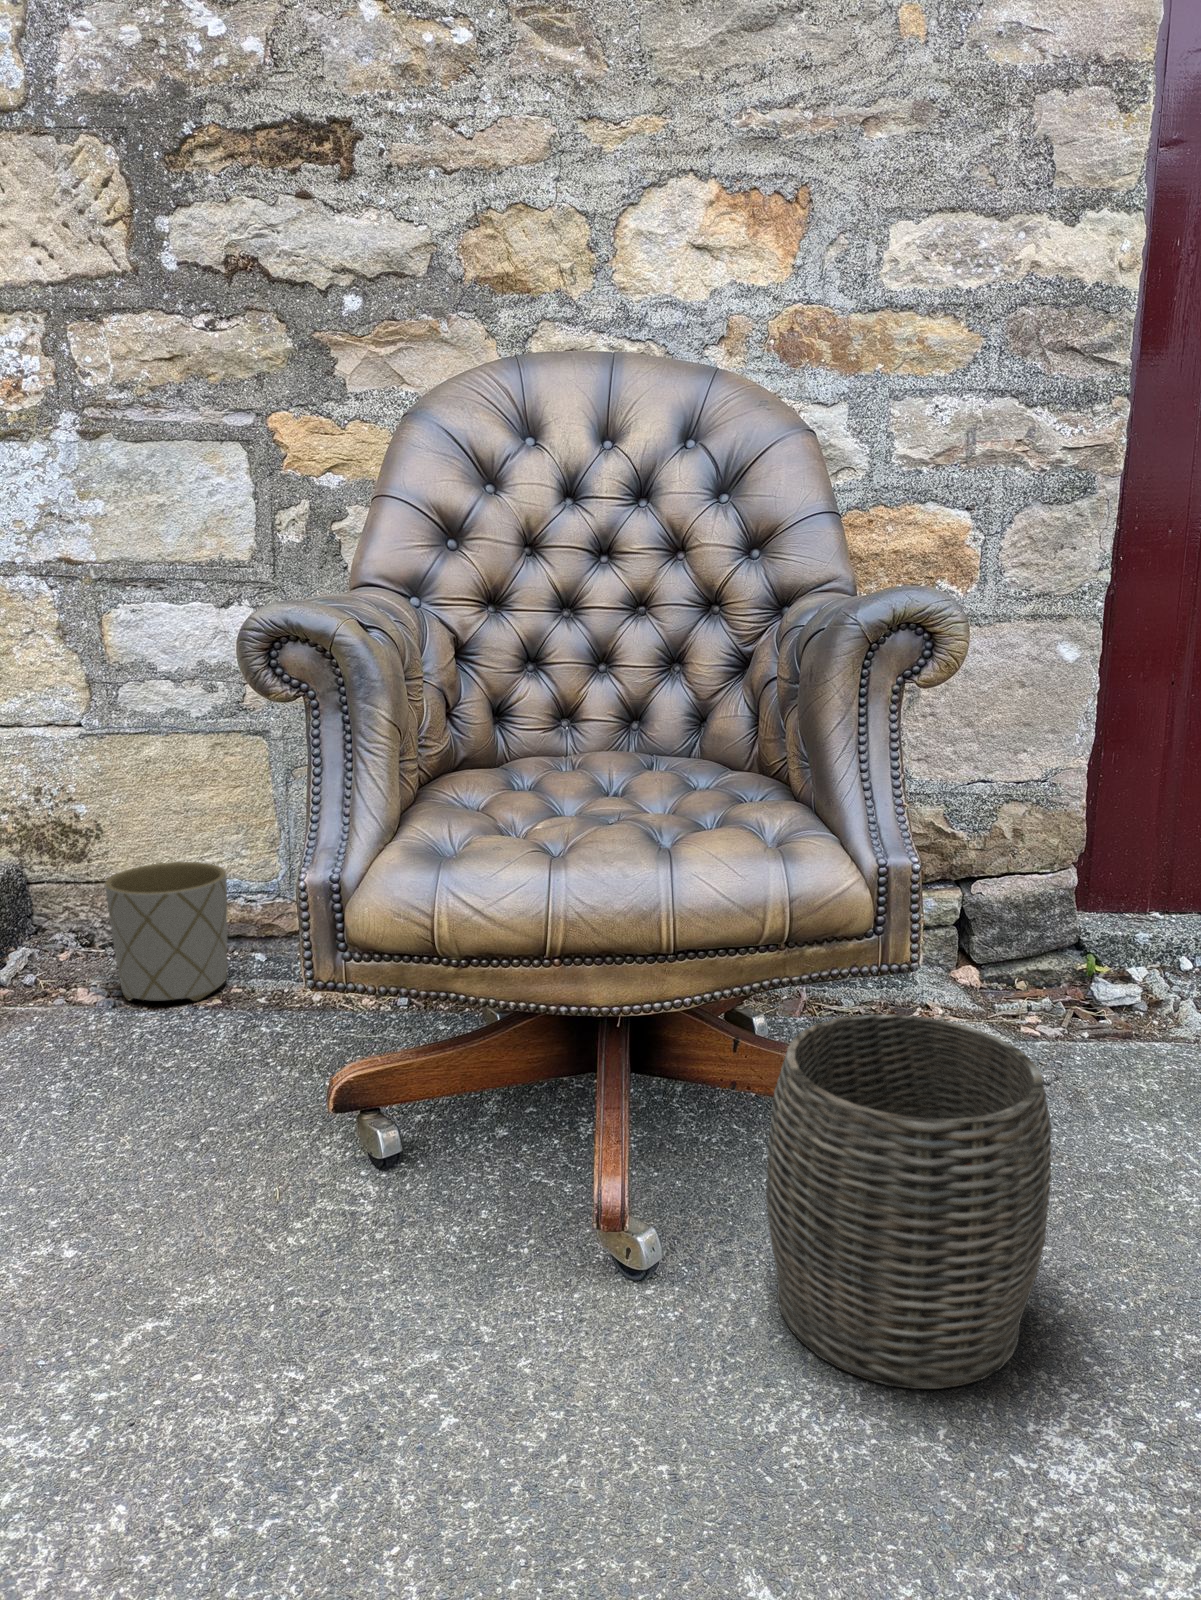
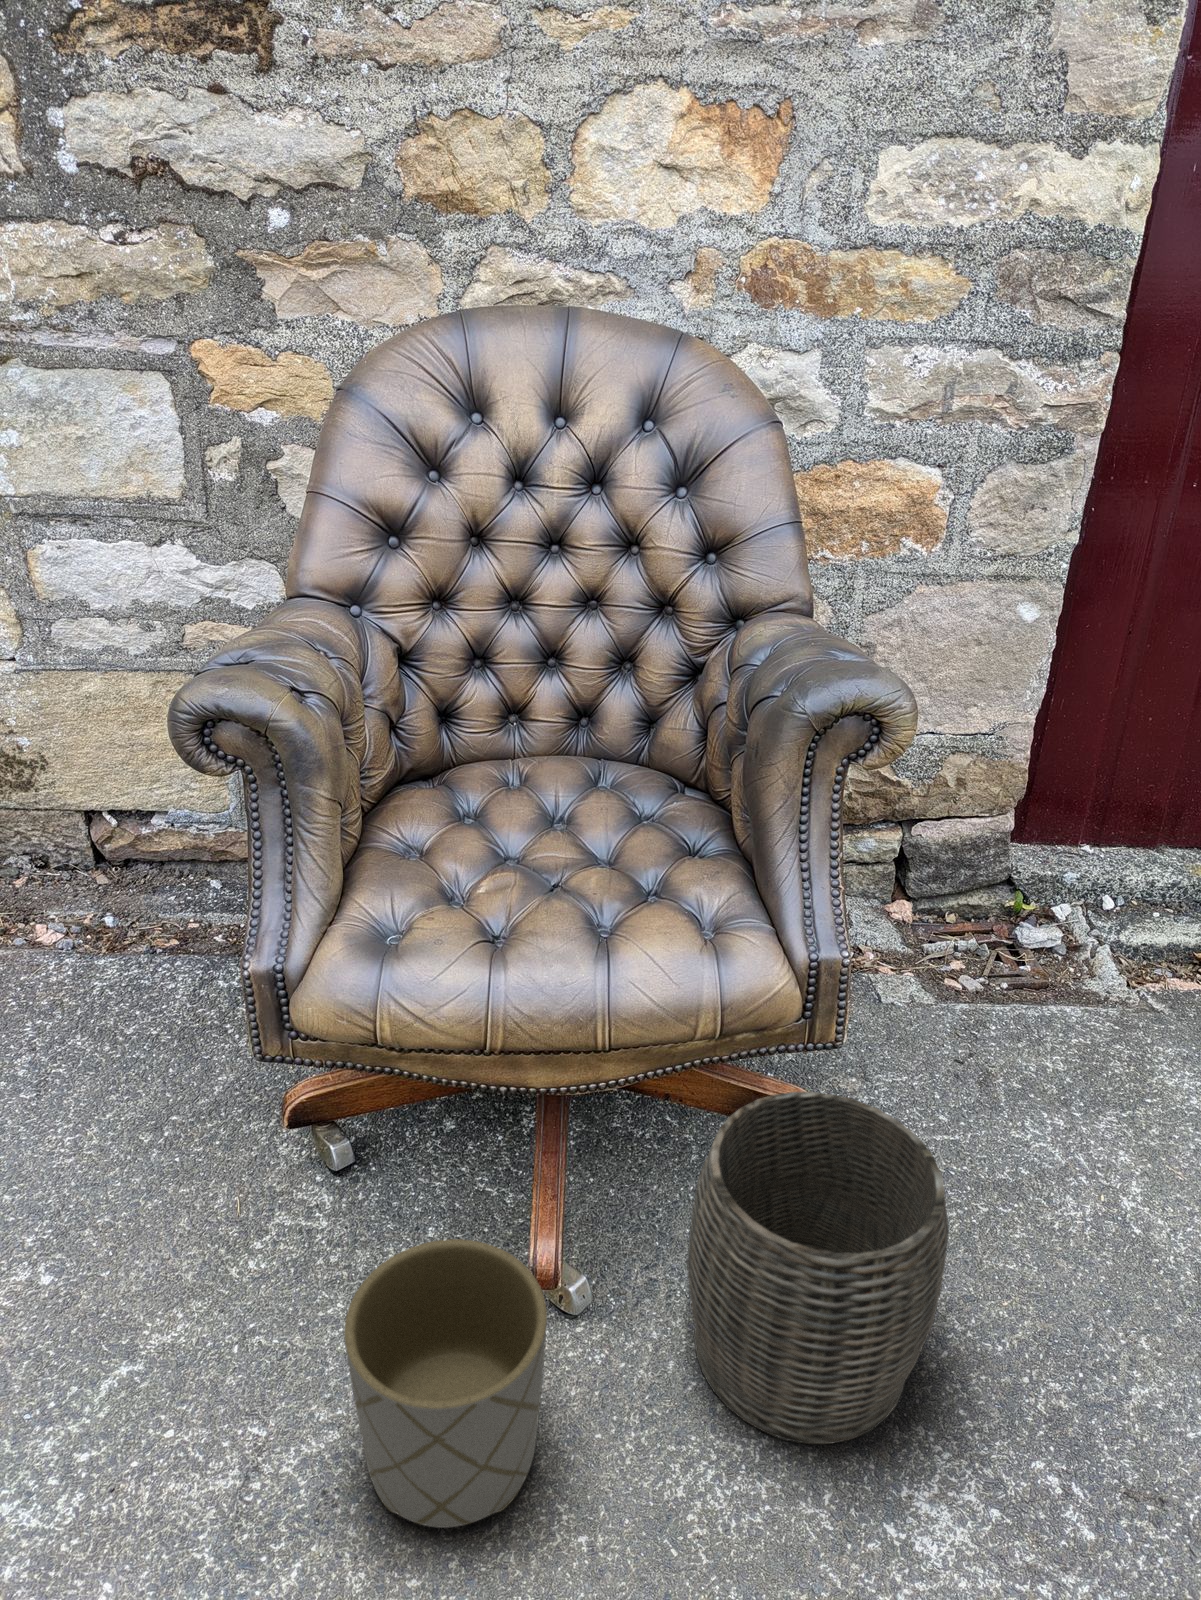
planter: present [105,862,227,1001] -> present [344,1239,547,1528]

